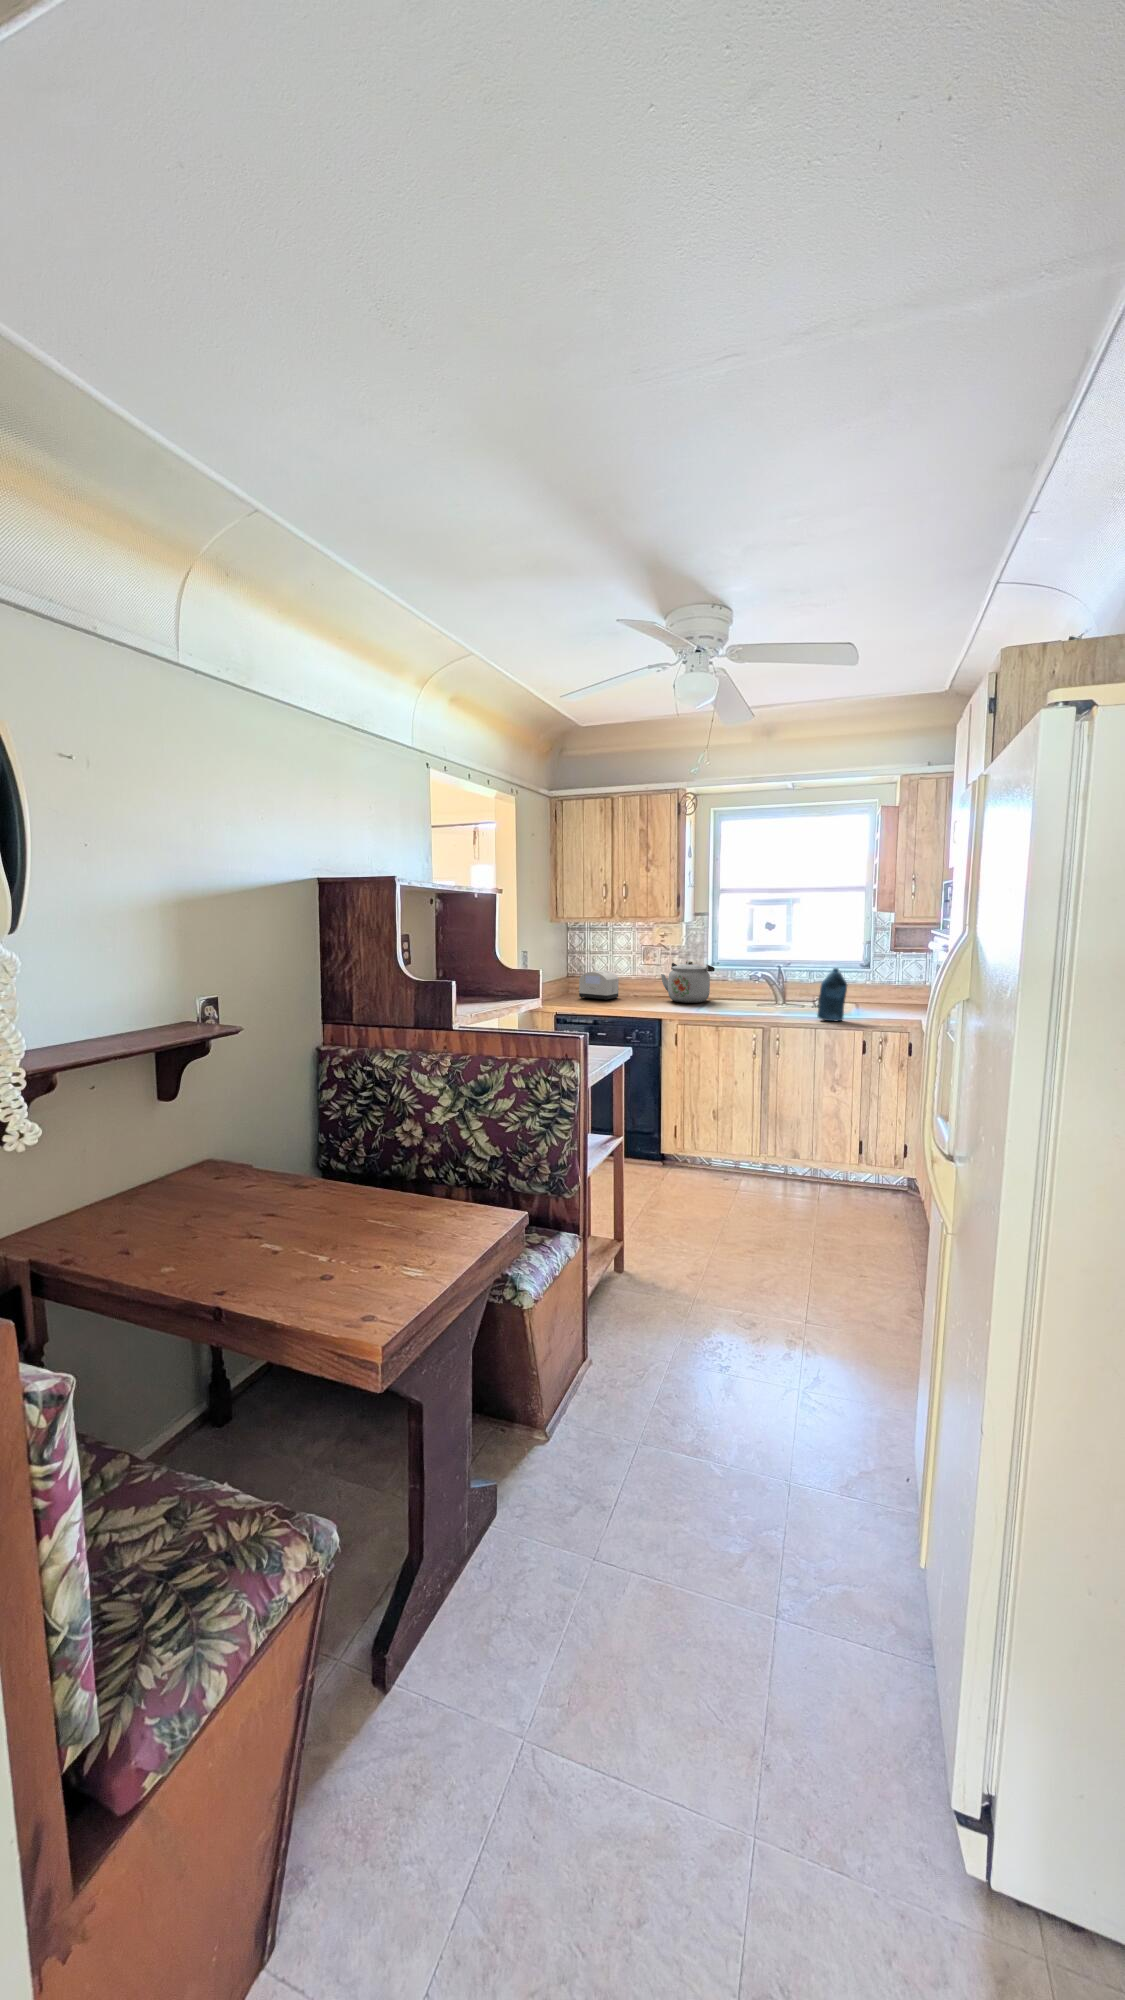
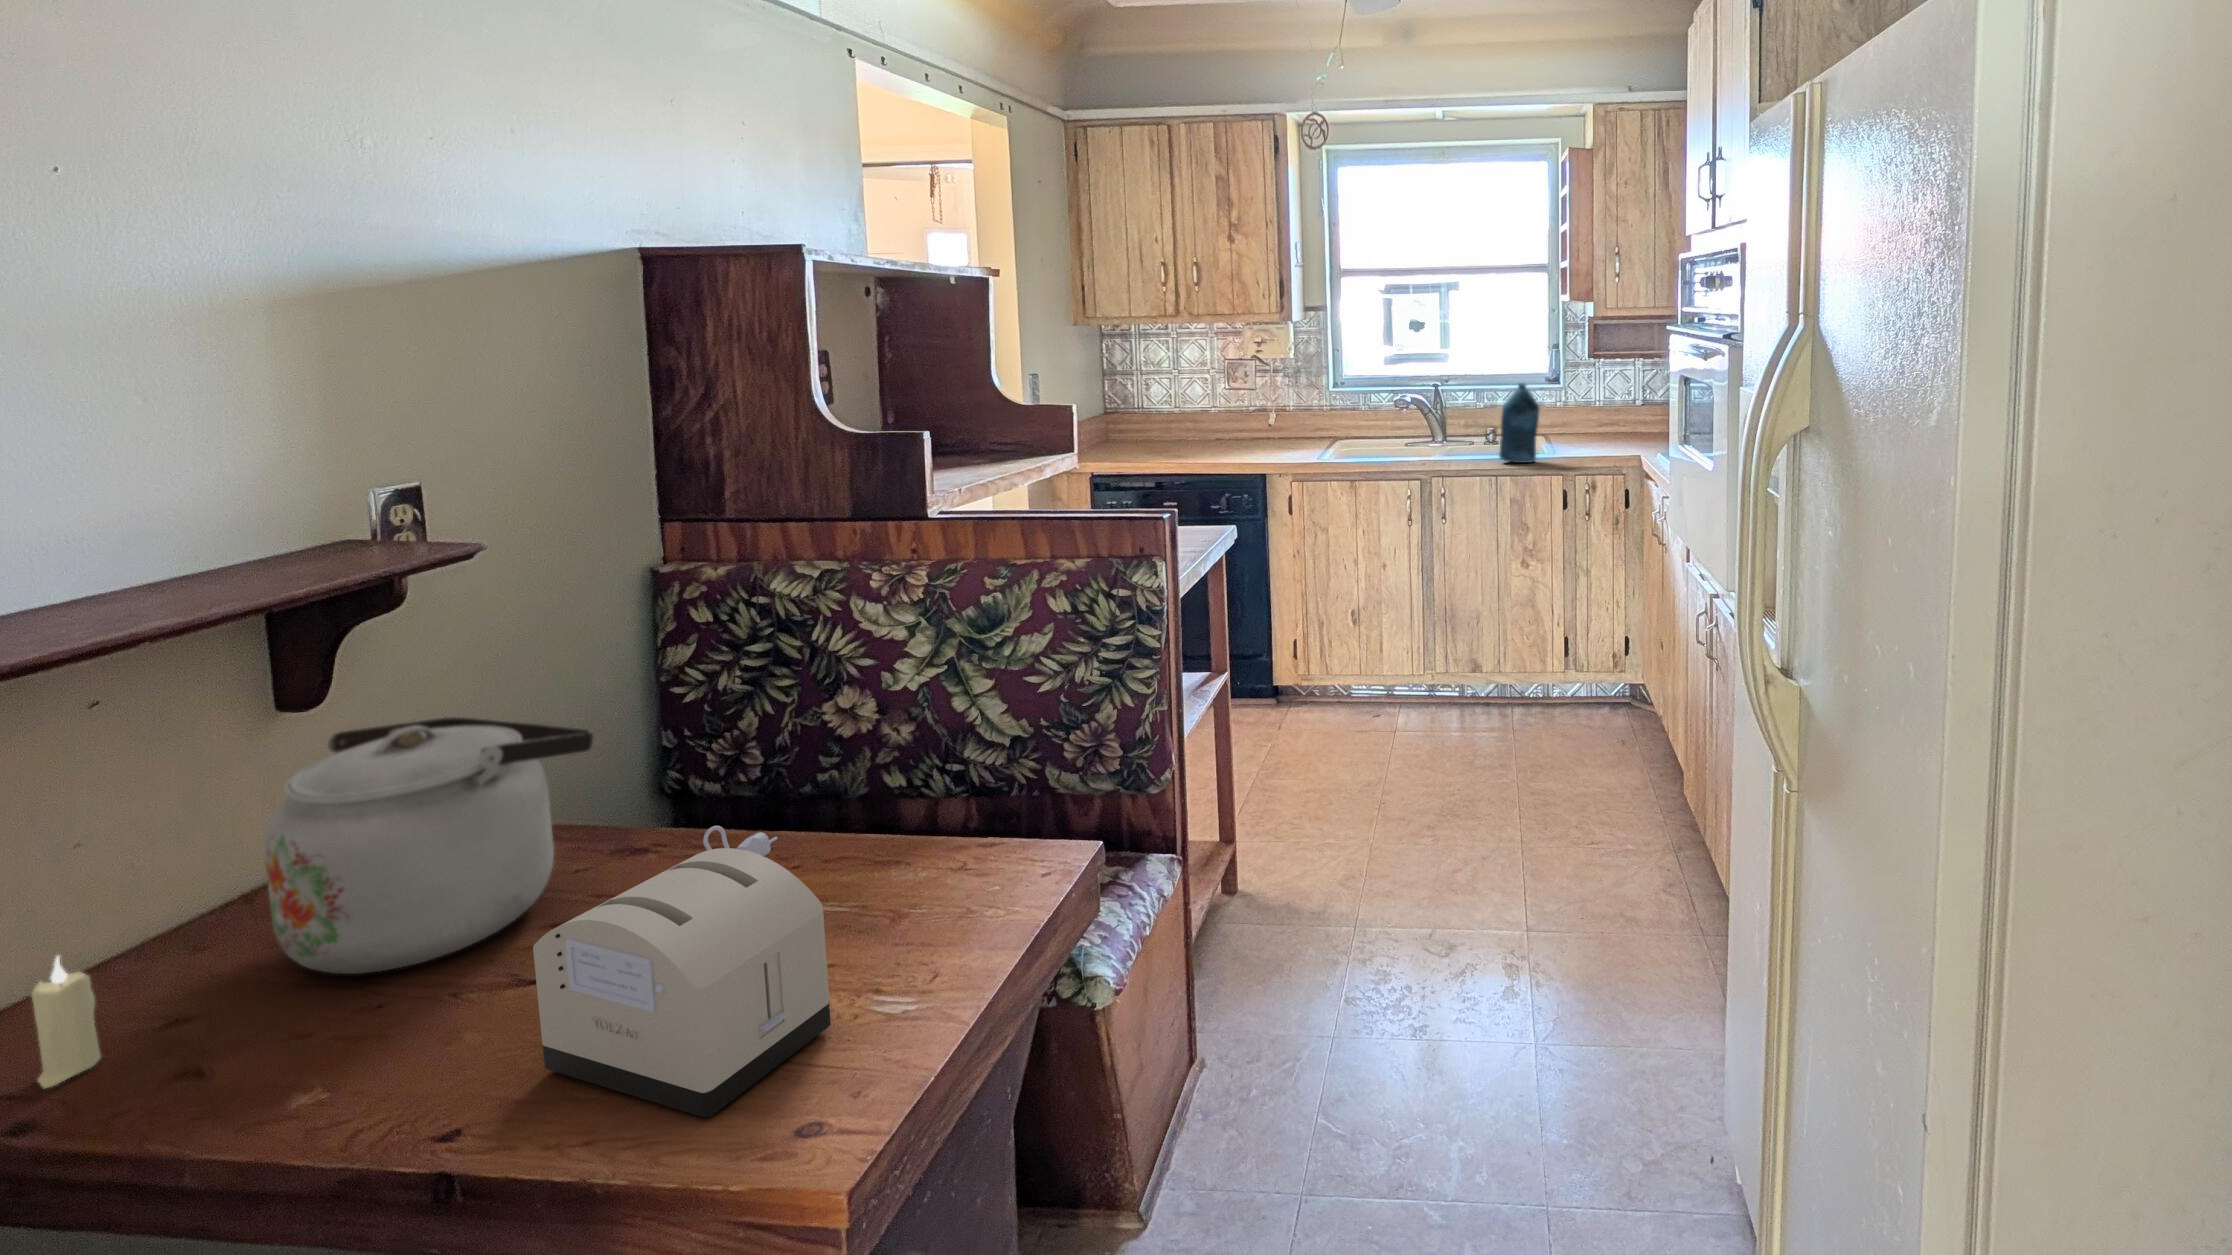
kettle: present [661,961,715,1003] -> present [264,717,593,974]
toaster: present [579,970,619,1000] -> present [533,826,831,1117]
candle: none [67,1194,90,1250] -> present [32,956,101,1089]

